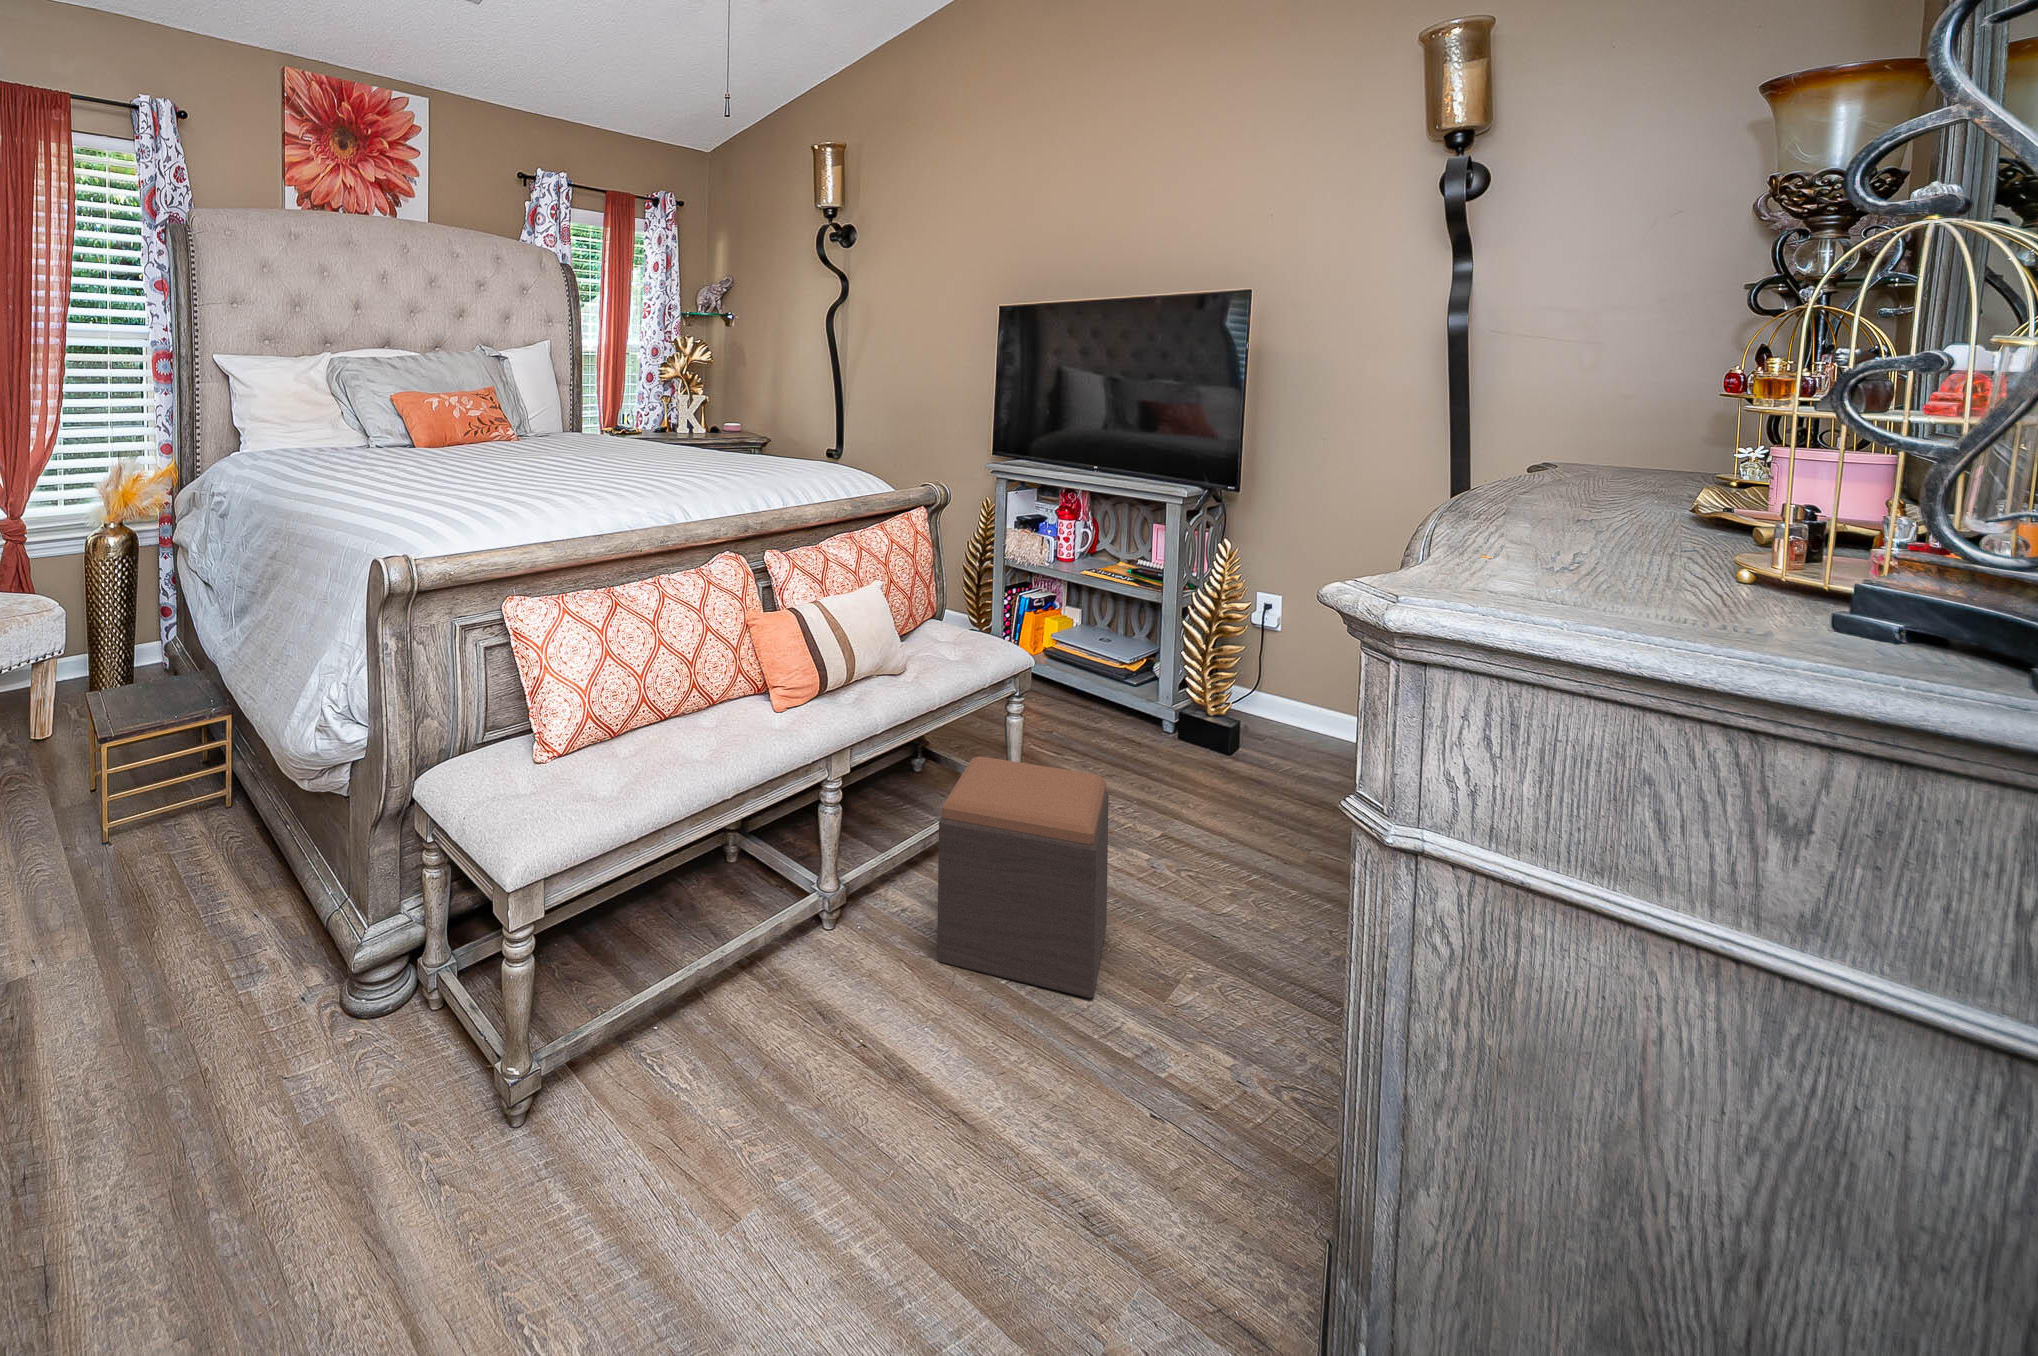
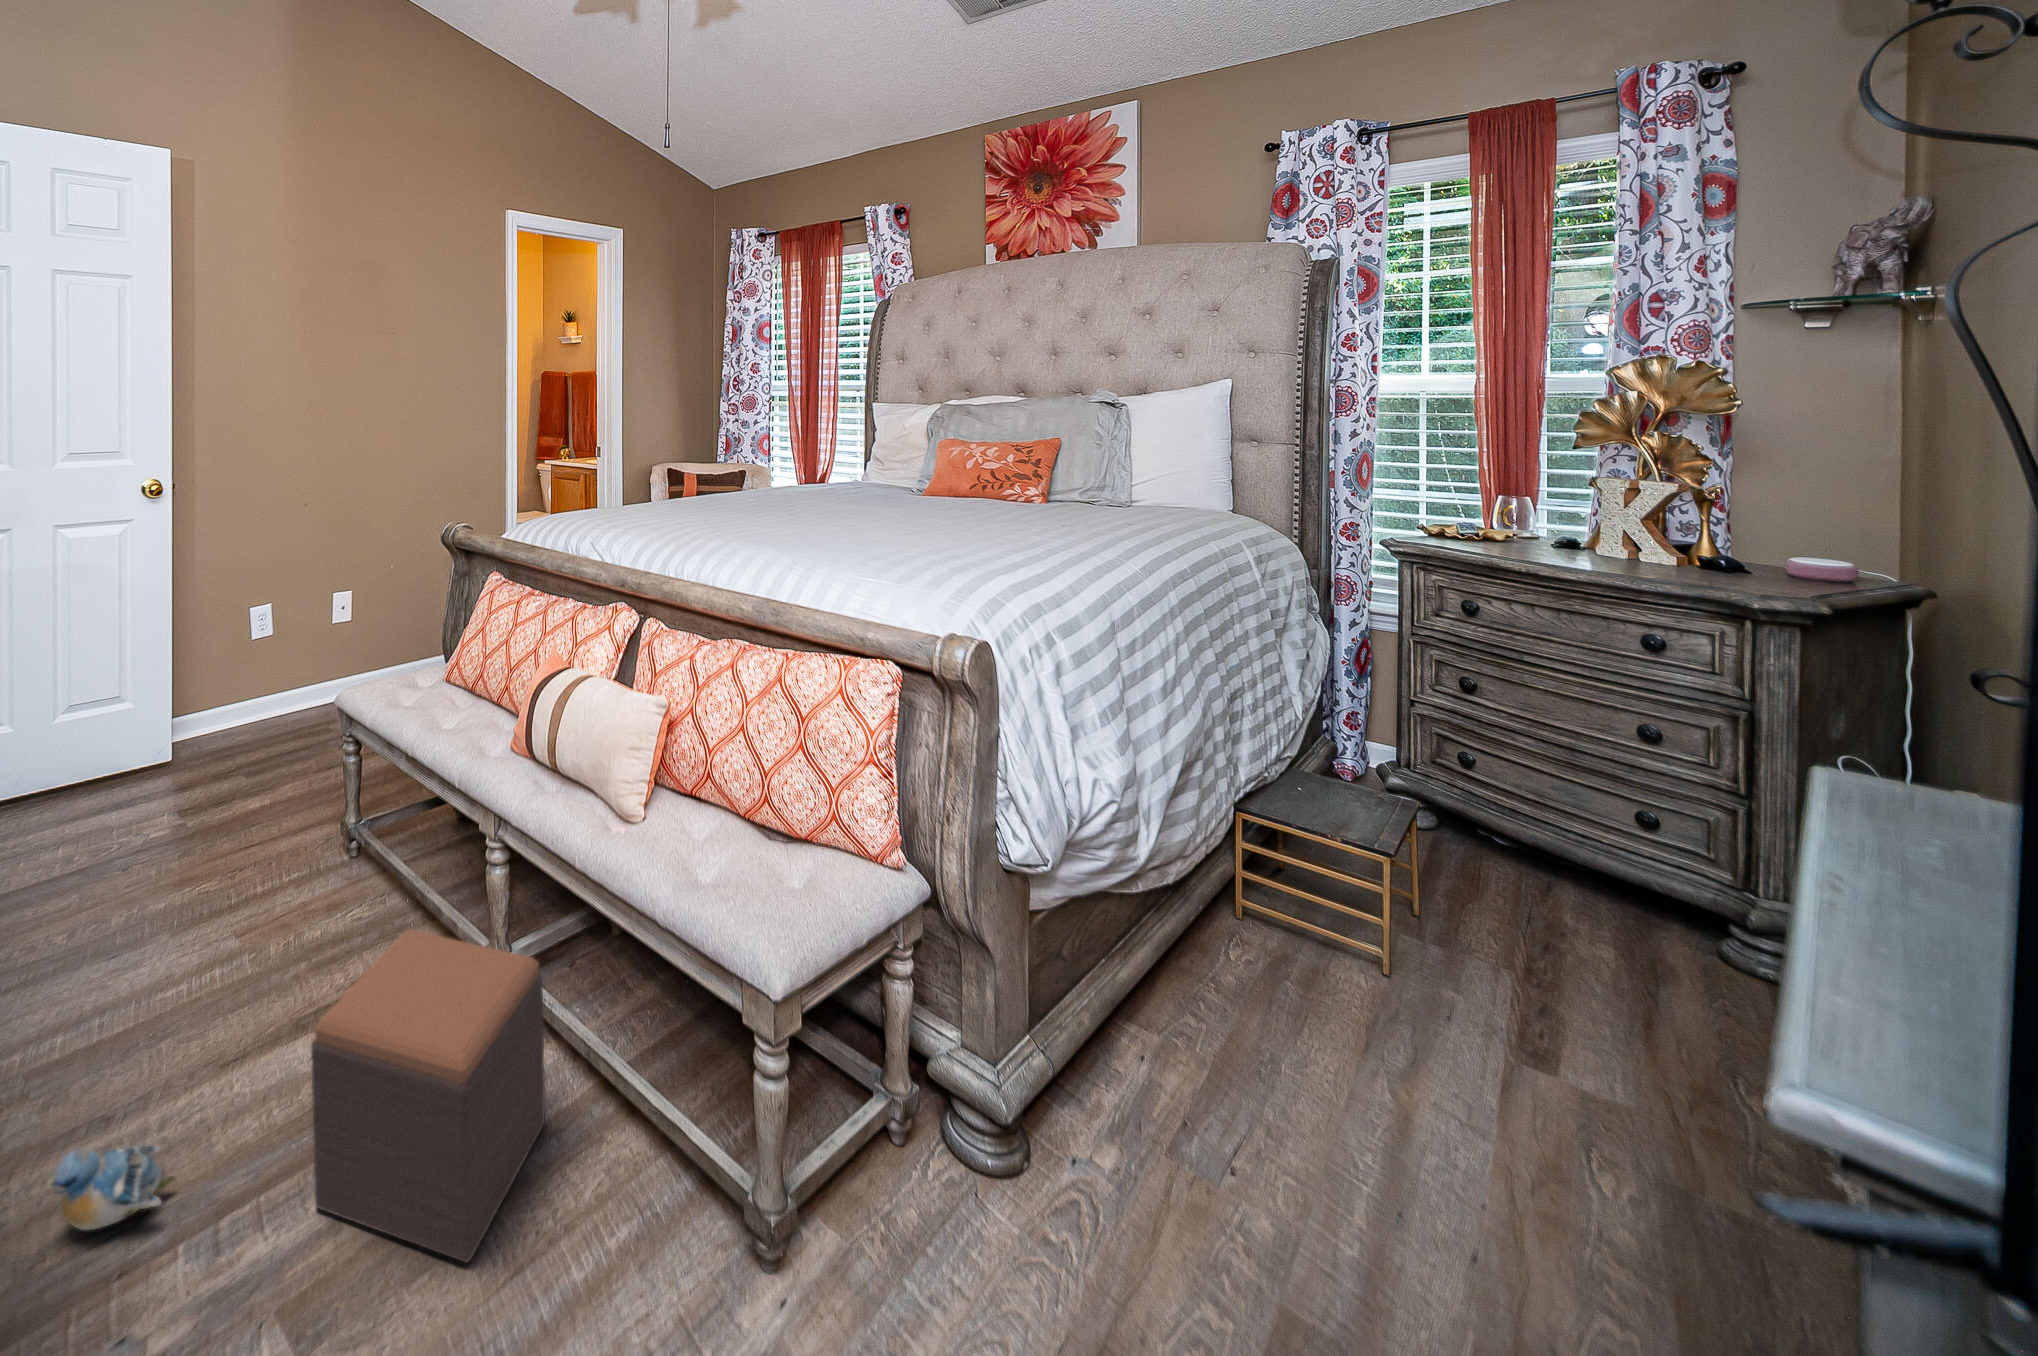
plush toy: none [1096,1060,1207,1147] -> present [50,1146,175,1230]

